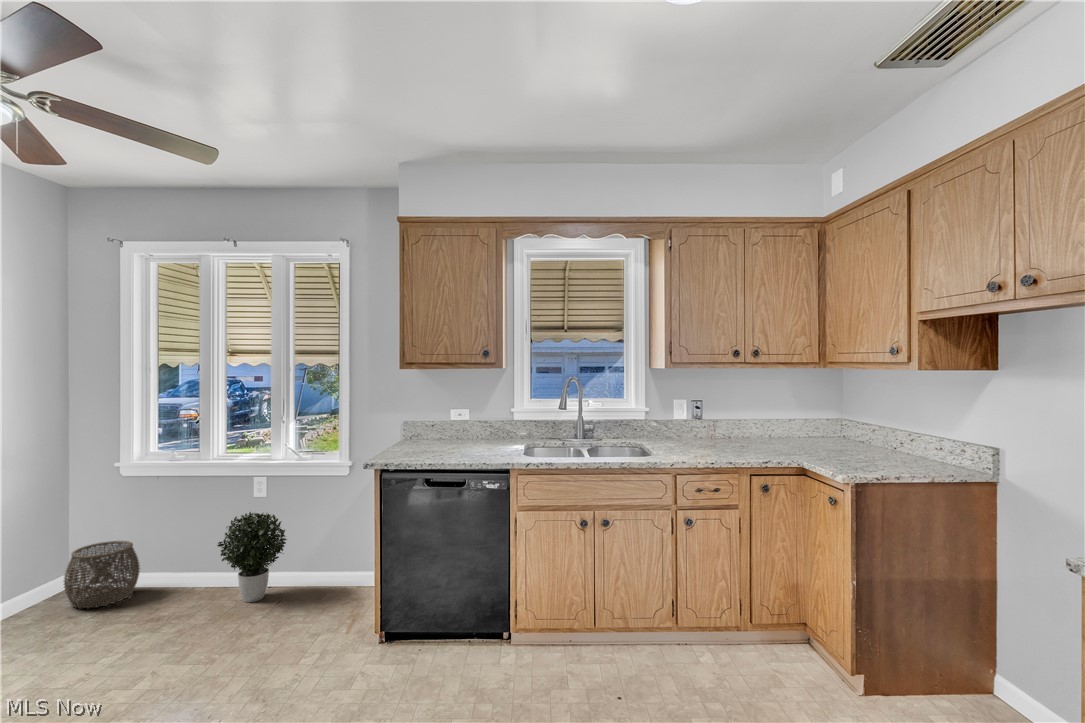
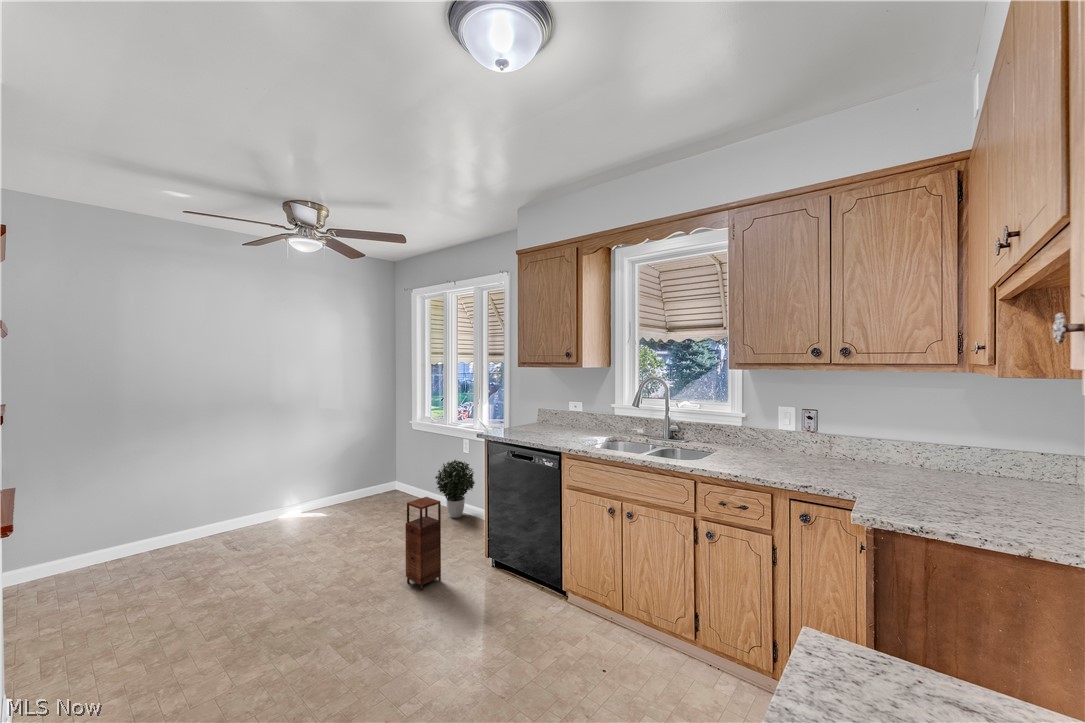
woven basket: present [64,541,140,609] -> none [379,465,416,502]
storage cabinet: none [289,560,340,695] -> present [406,497,441,590]

